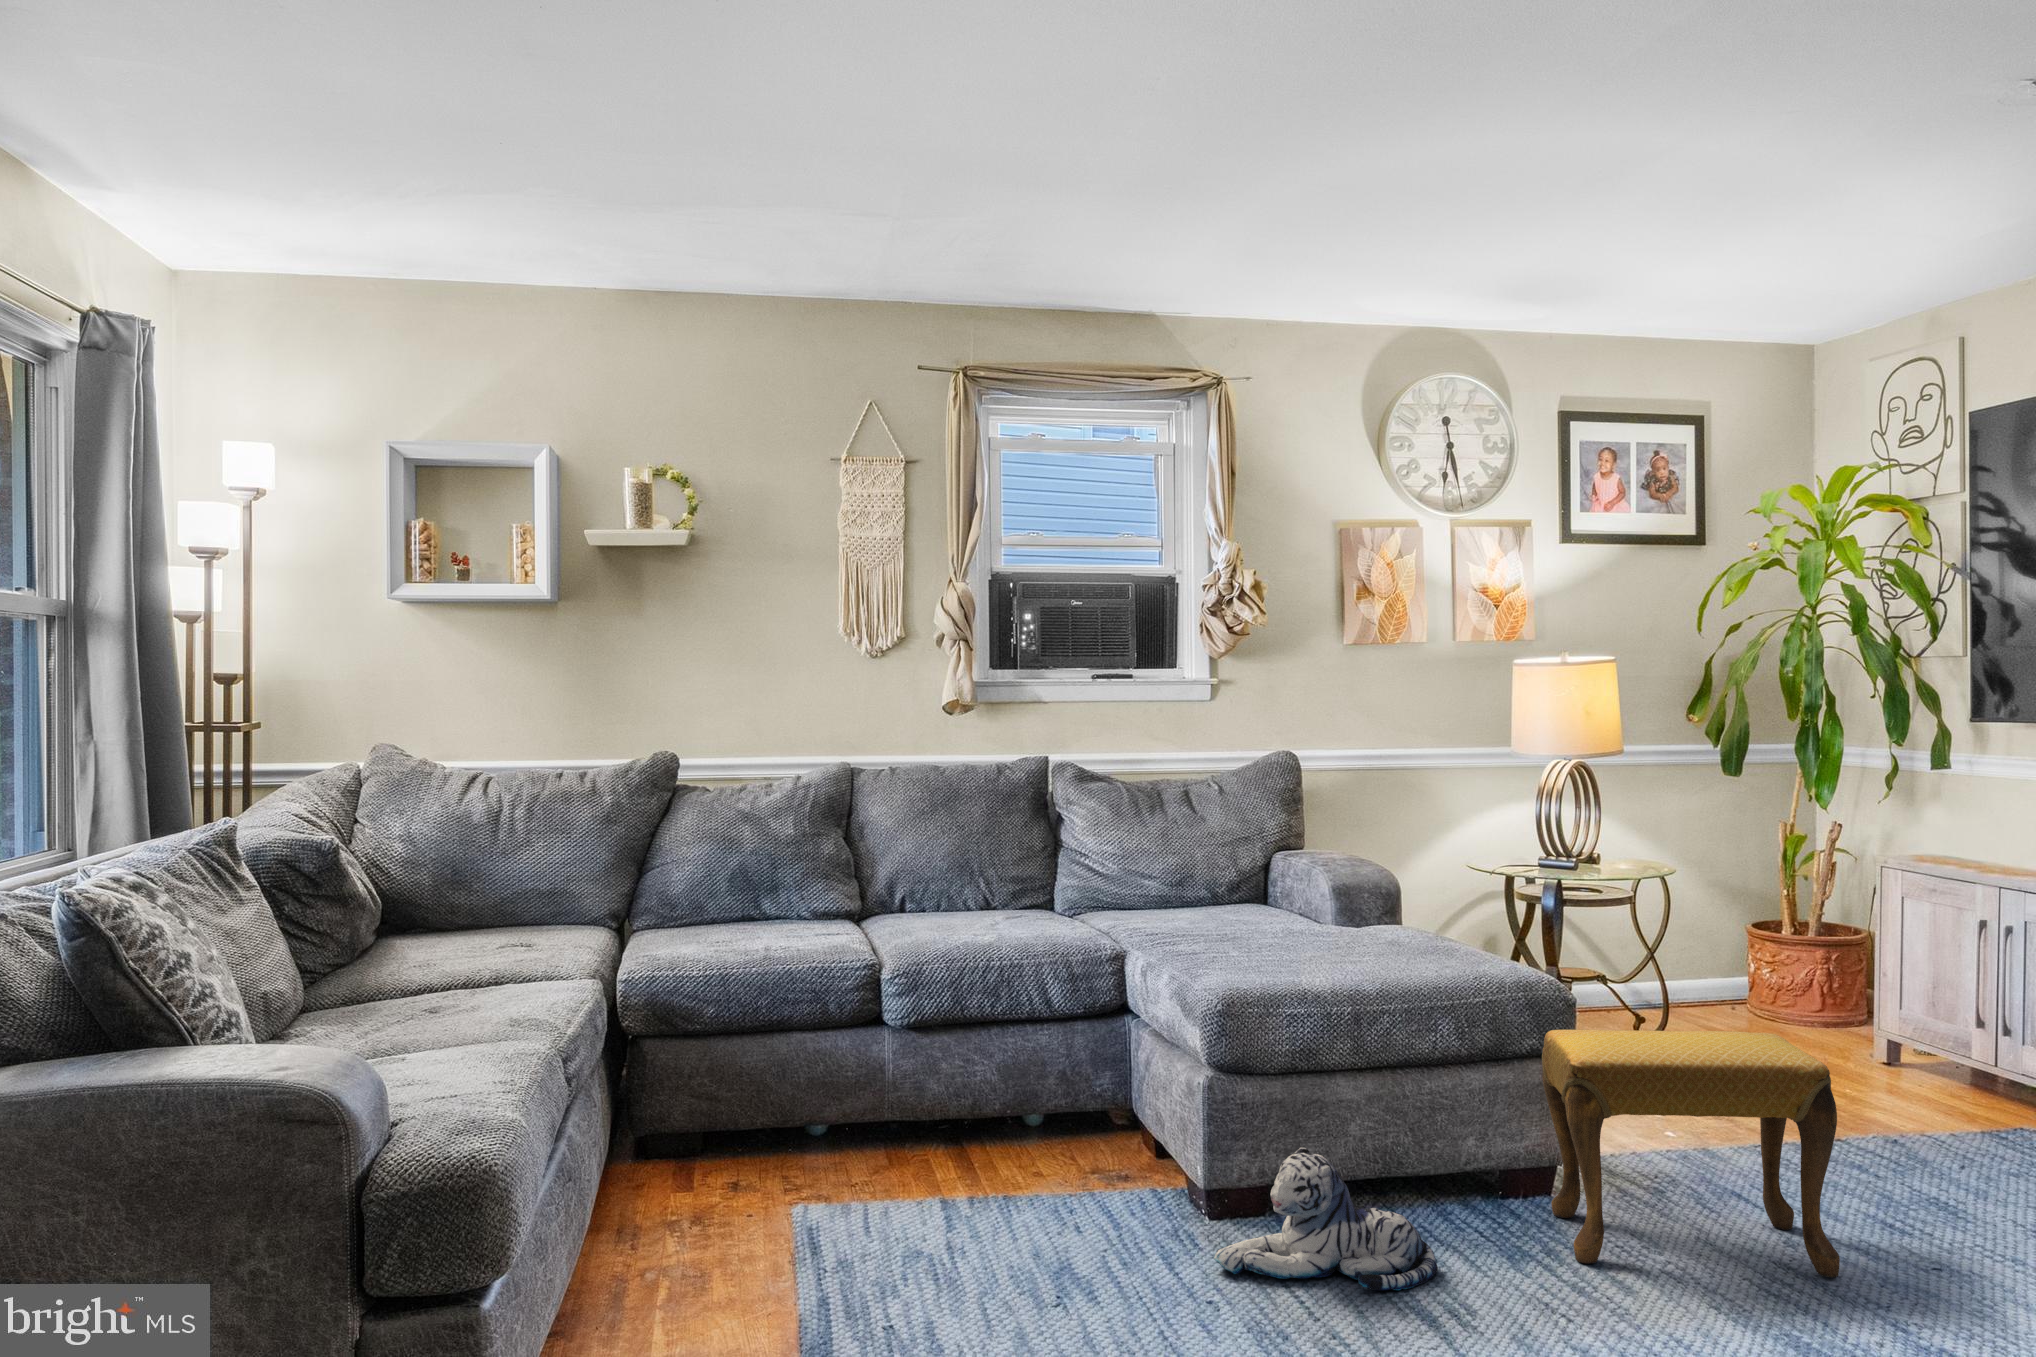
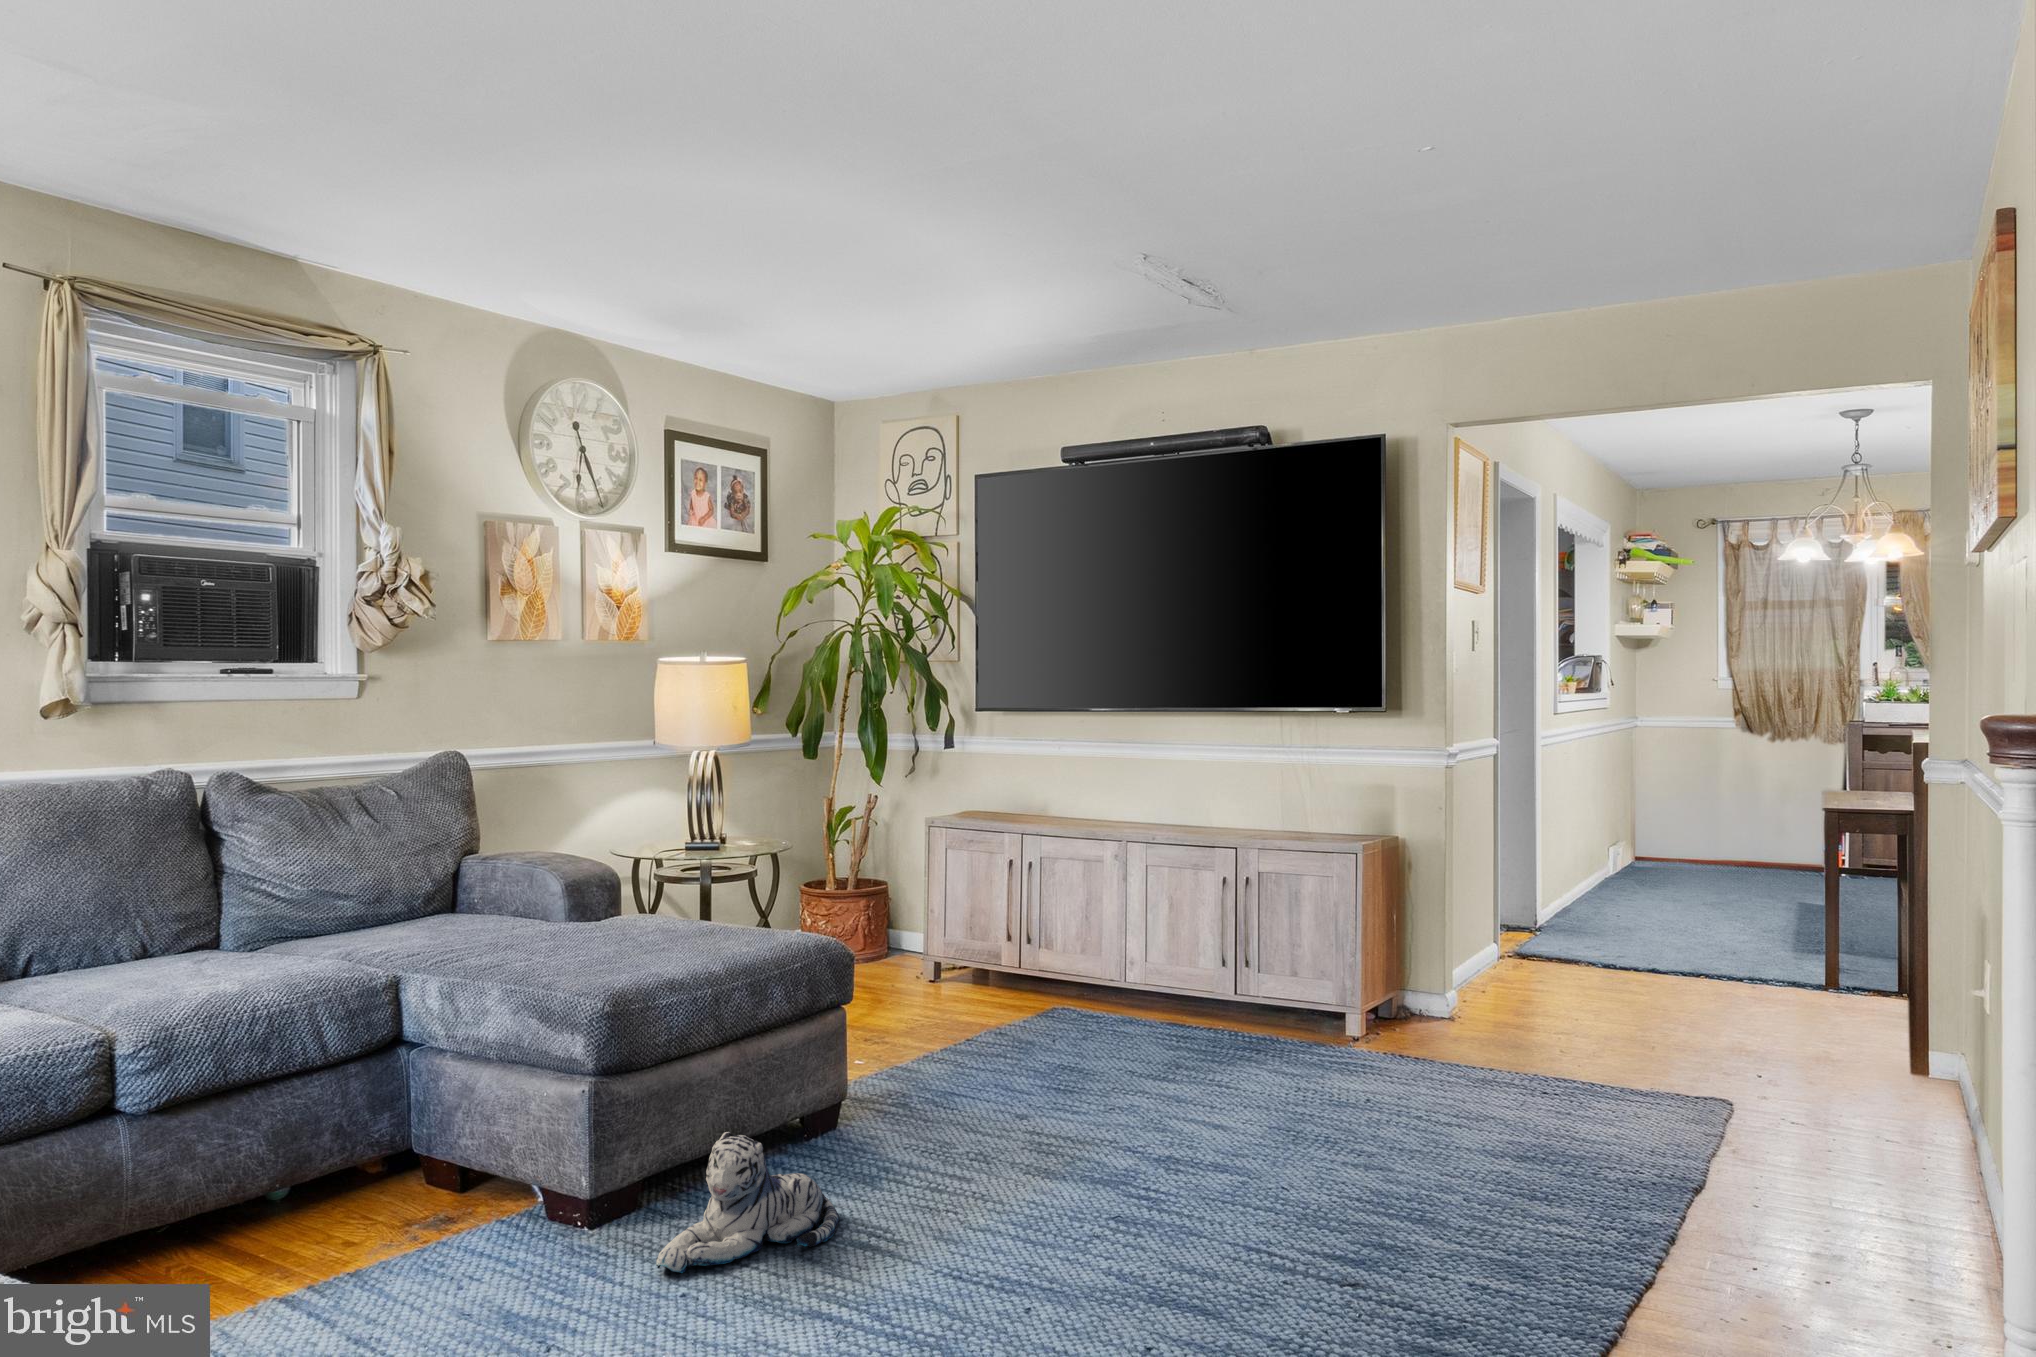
footstool: present [1542,1030,1840,1278] -> none [851,960,1081,1177]

